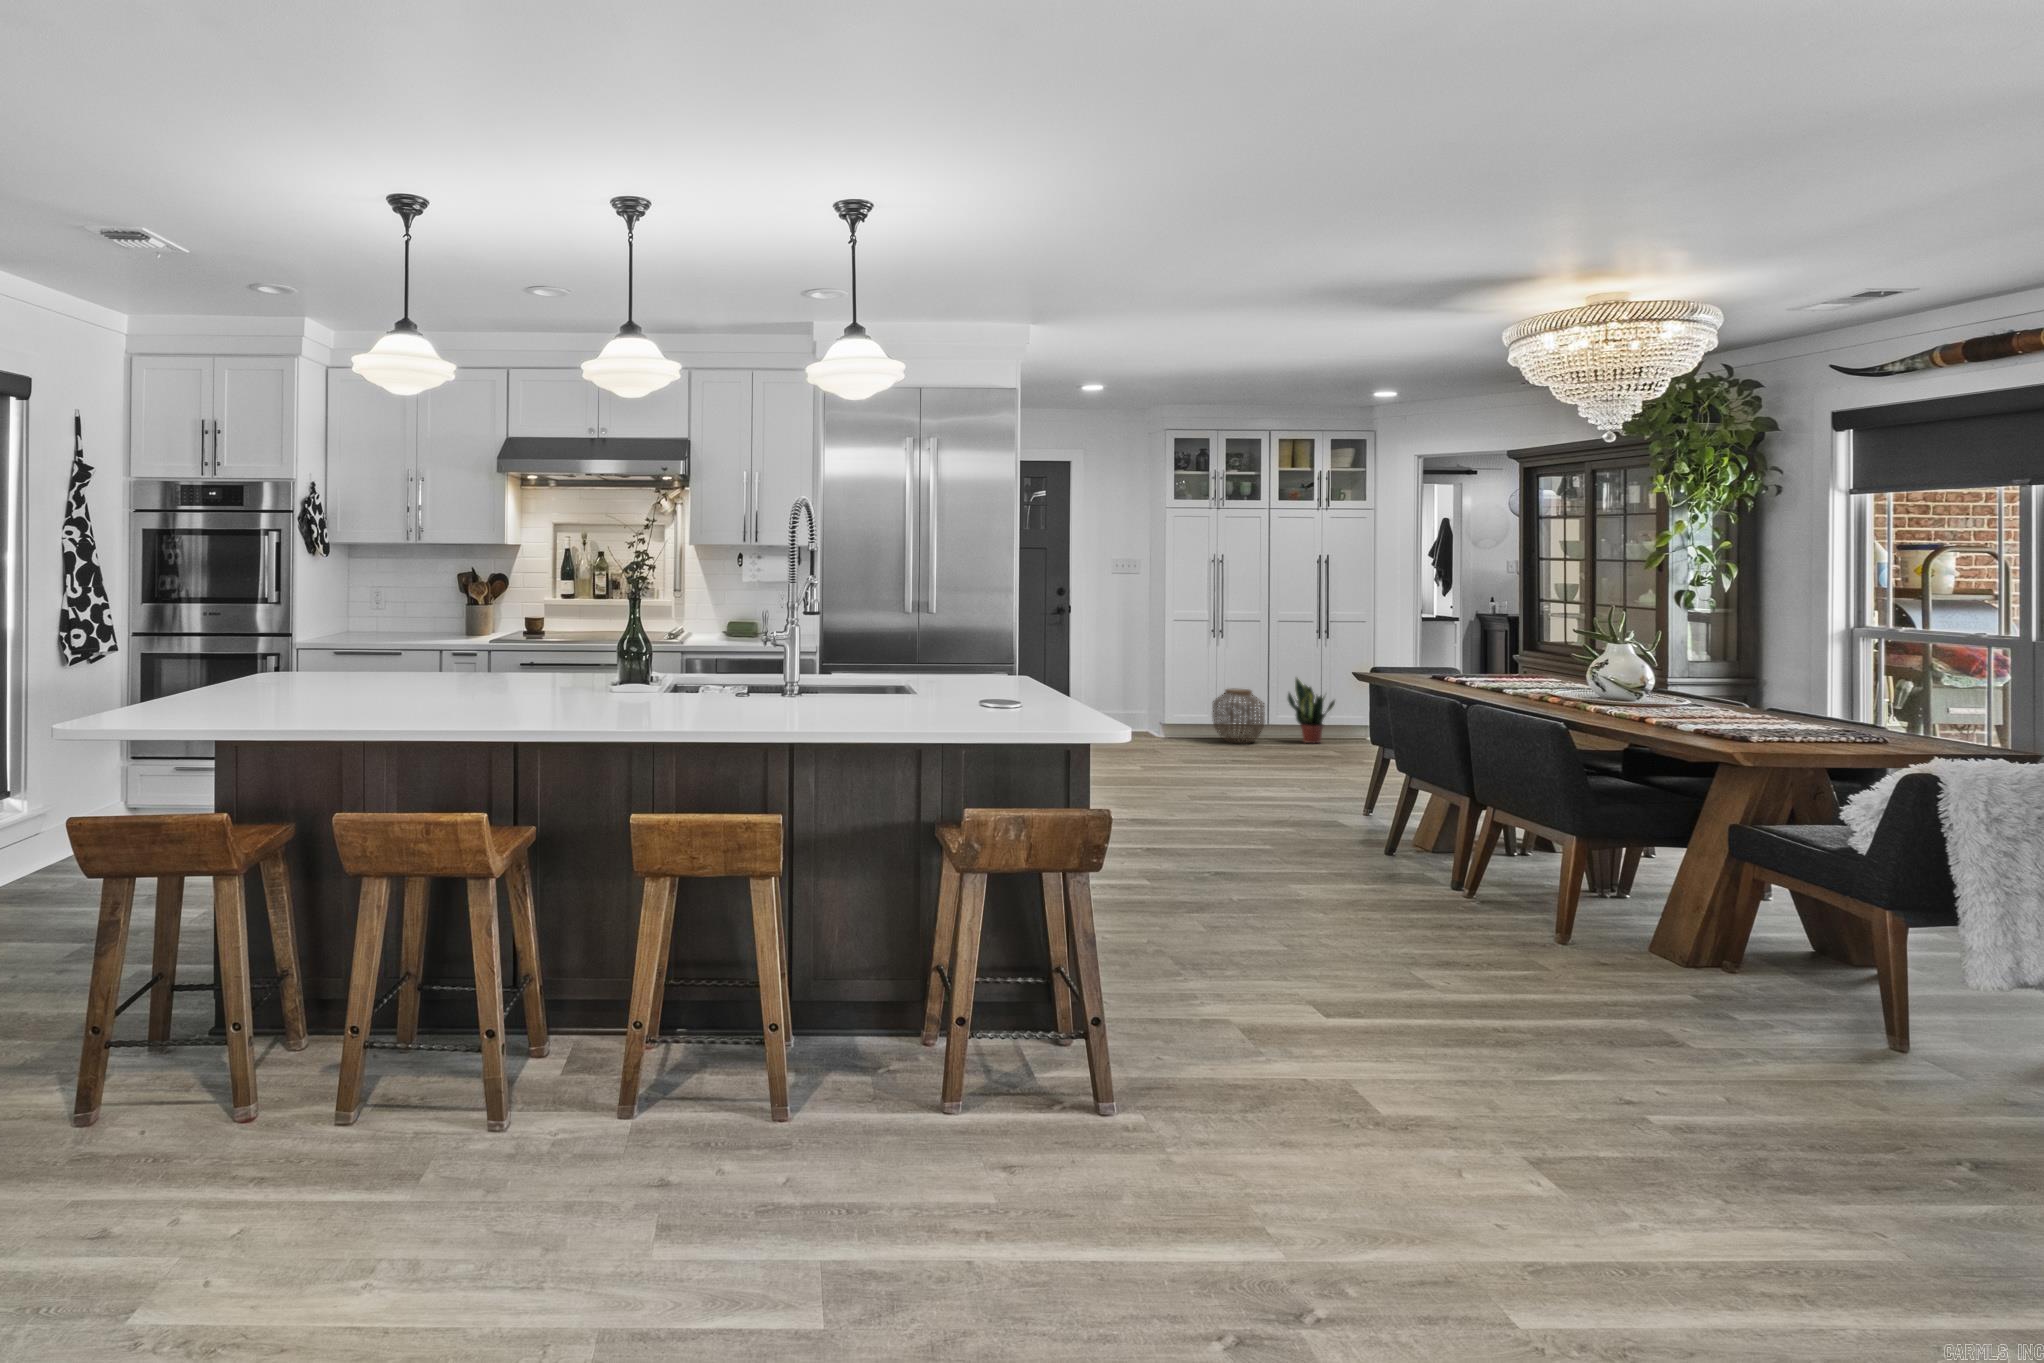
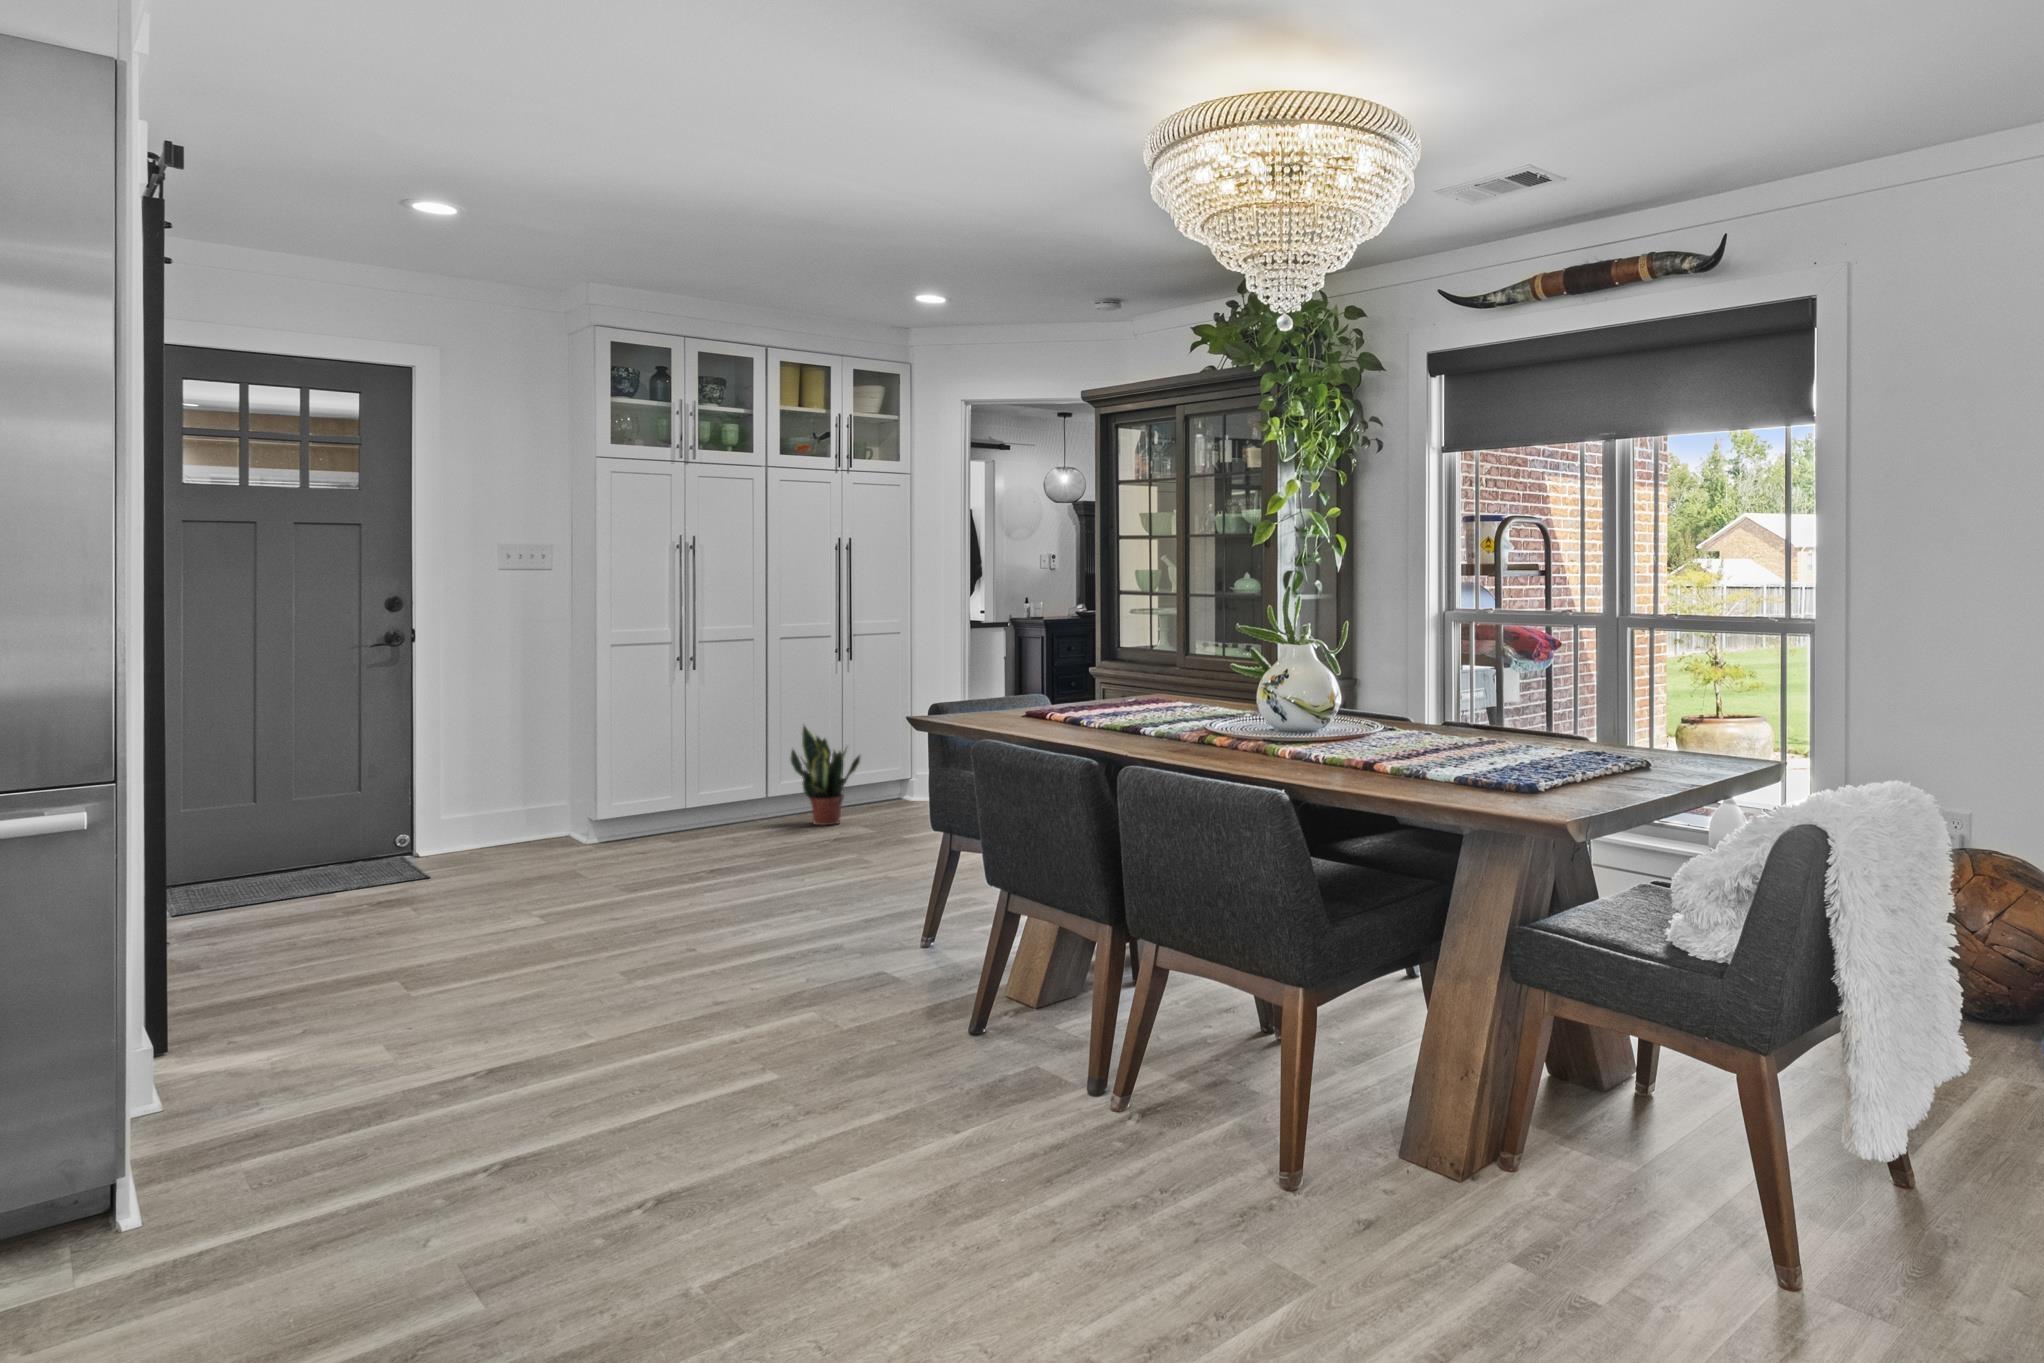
woven basket: present [1213,689,1265,743] -> none [673,750,756,838]

